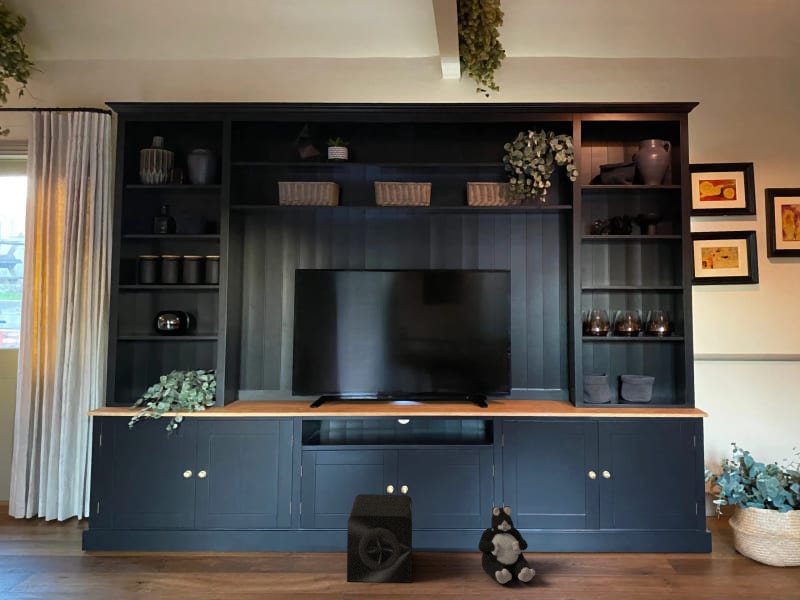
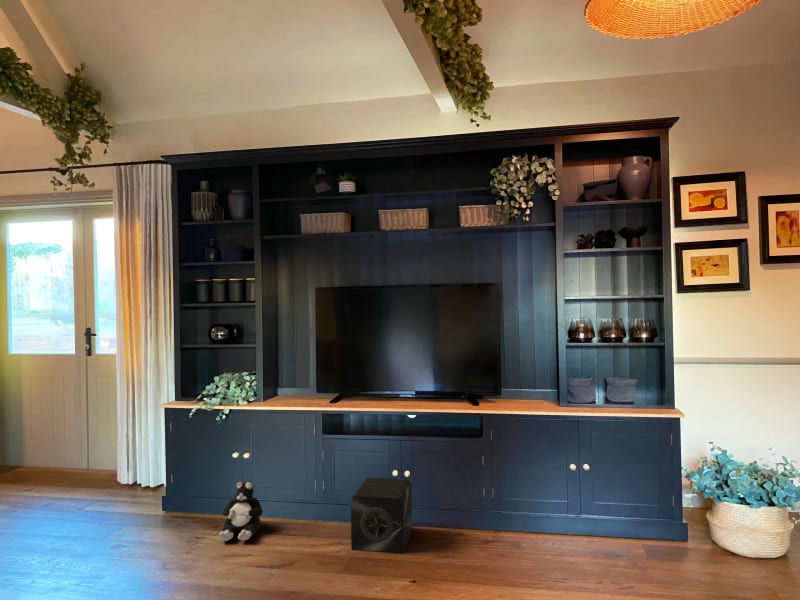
plush toy: present [478,506,535,584] -> present [219,481,263,541]

